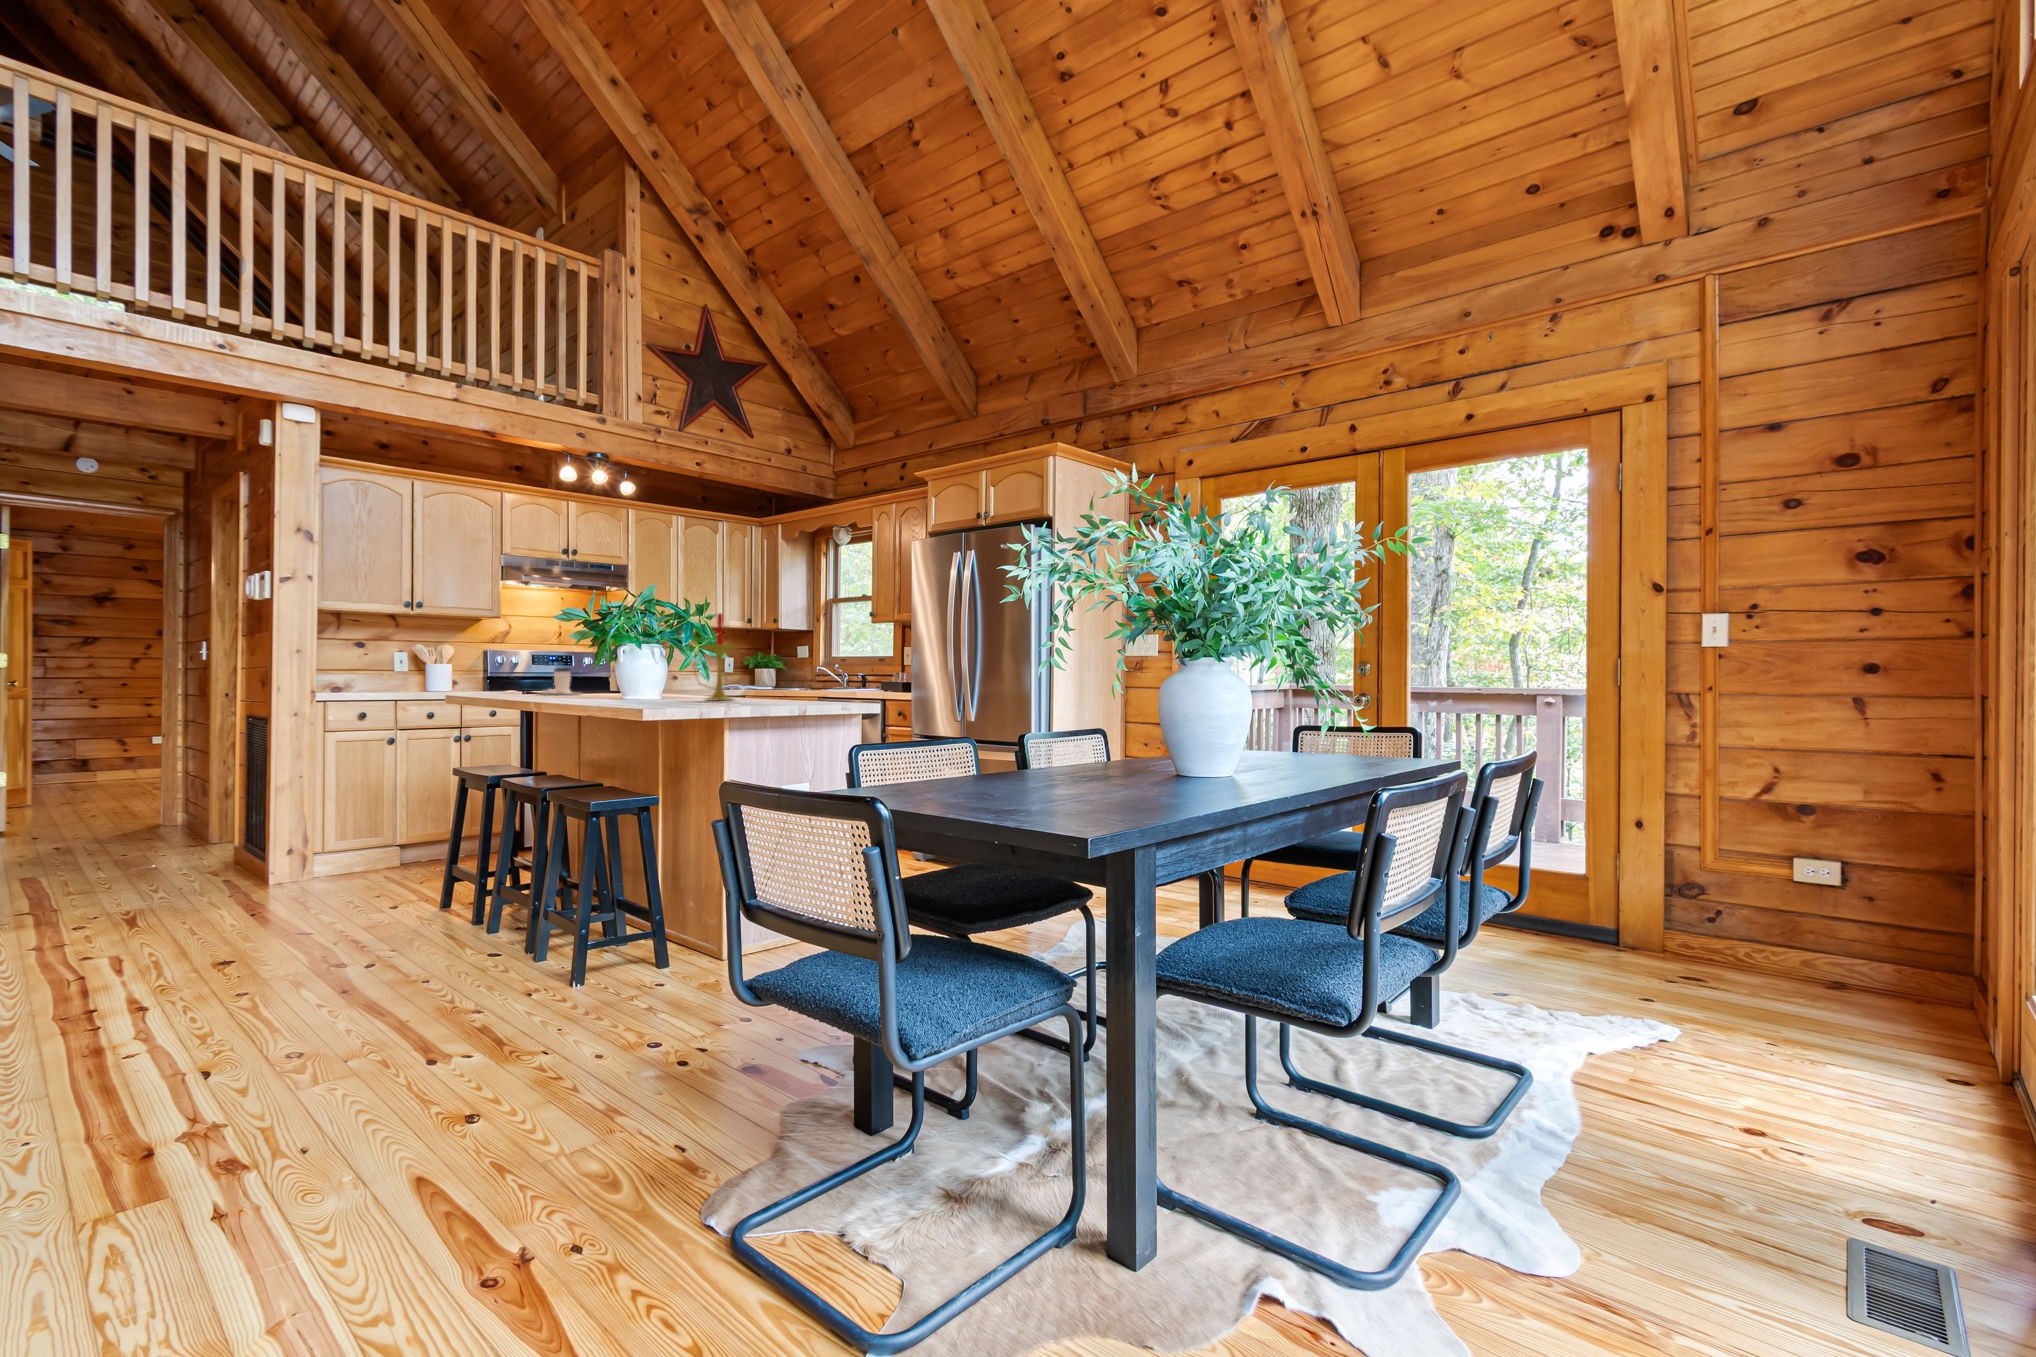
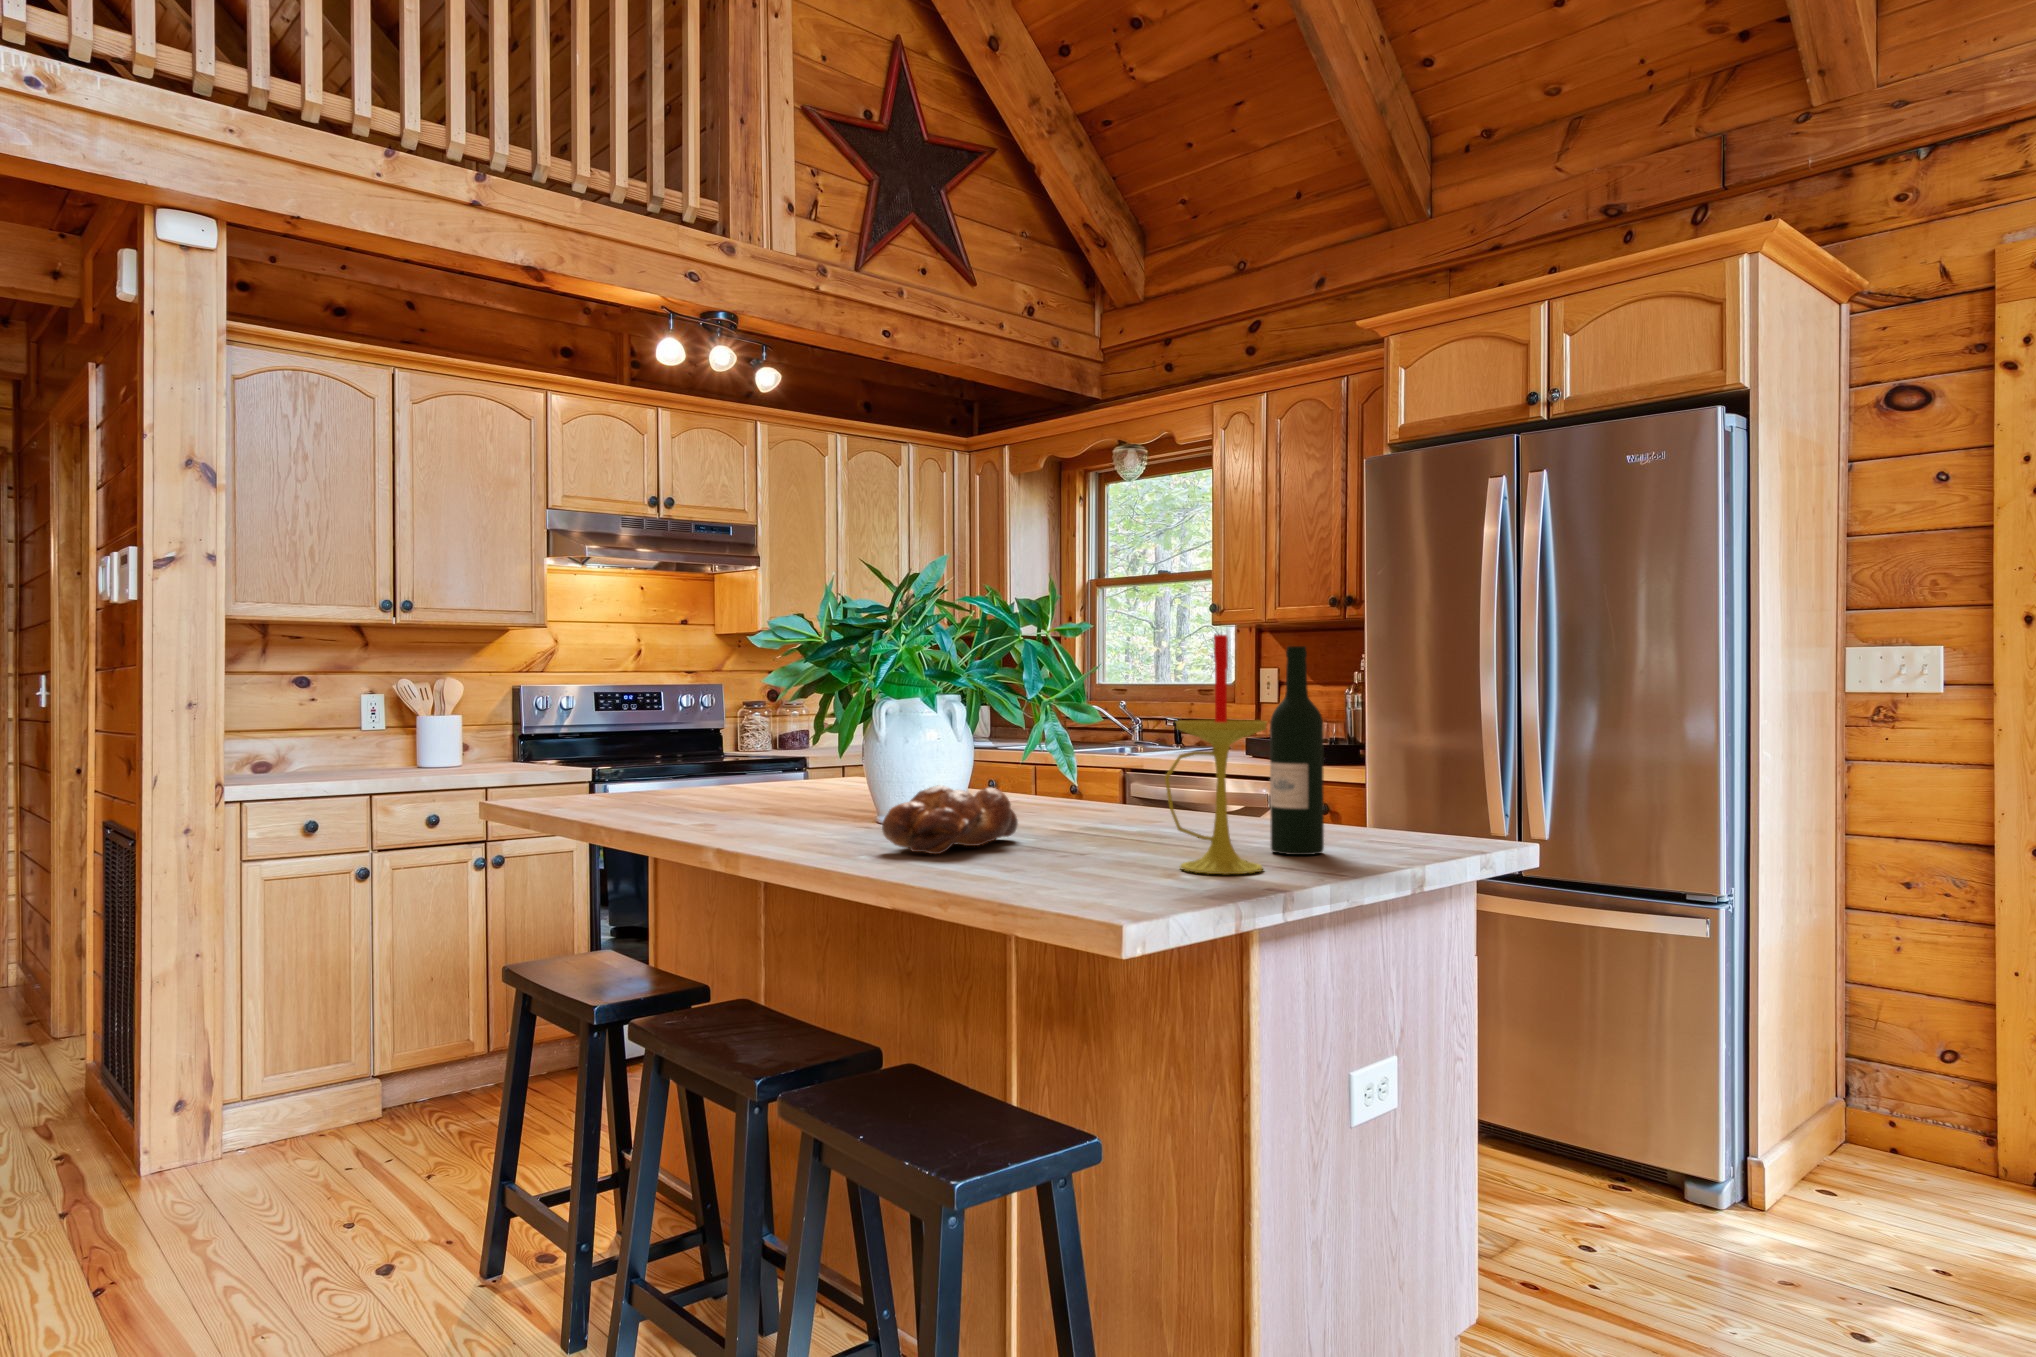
wine bottle: none [755,620,777,699] -> present [1270,646,1324,855]
coffee cup: present [542,668,574,695] -> none [658,743,755,803]
bread loaf: none [600,675,666,699] -> present [882,785,1018,854]

